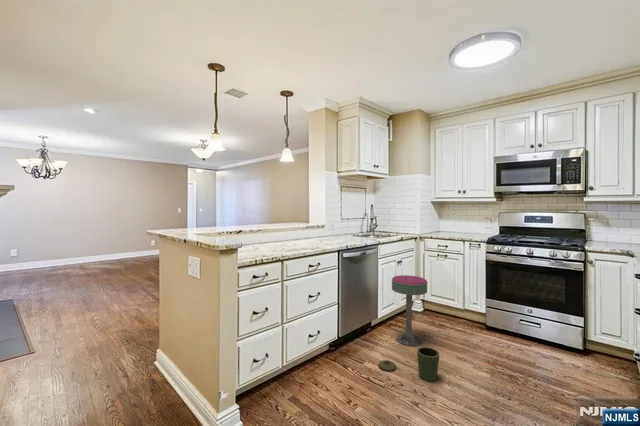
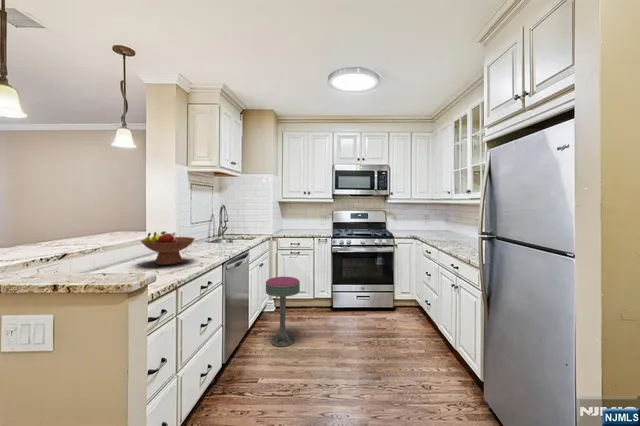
fruit bowl: none [278,222,315,247] -> present [141,231,195,265]
trash can: present [378,347,439,382] -> none [273,342,330,379]

